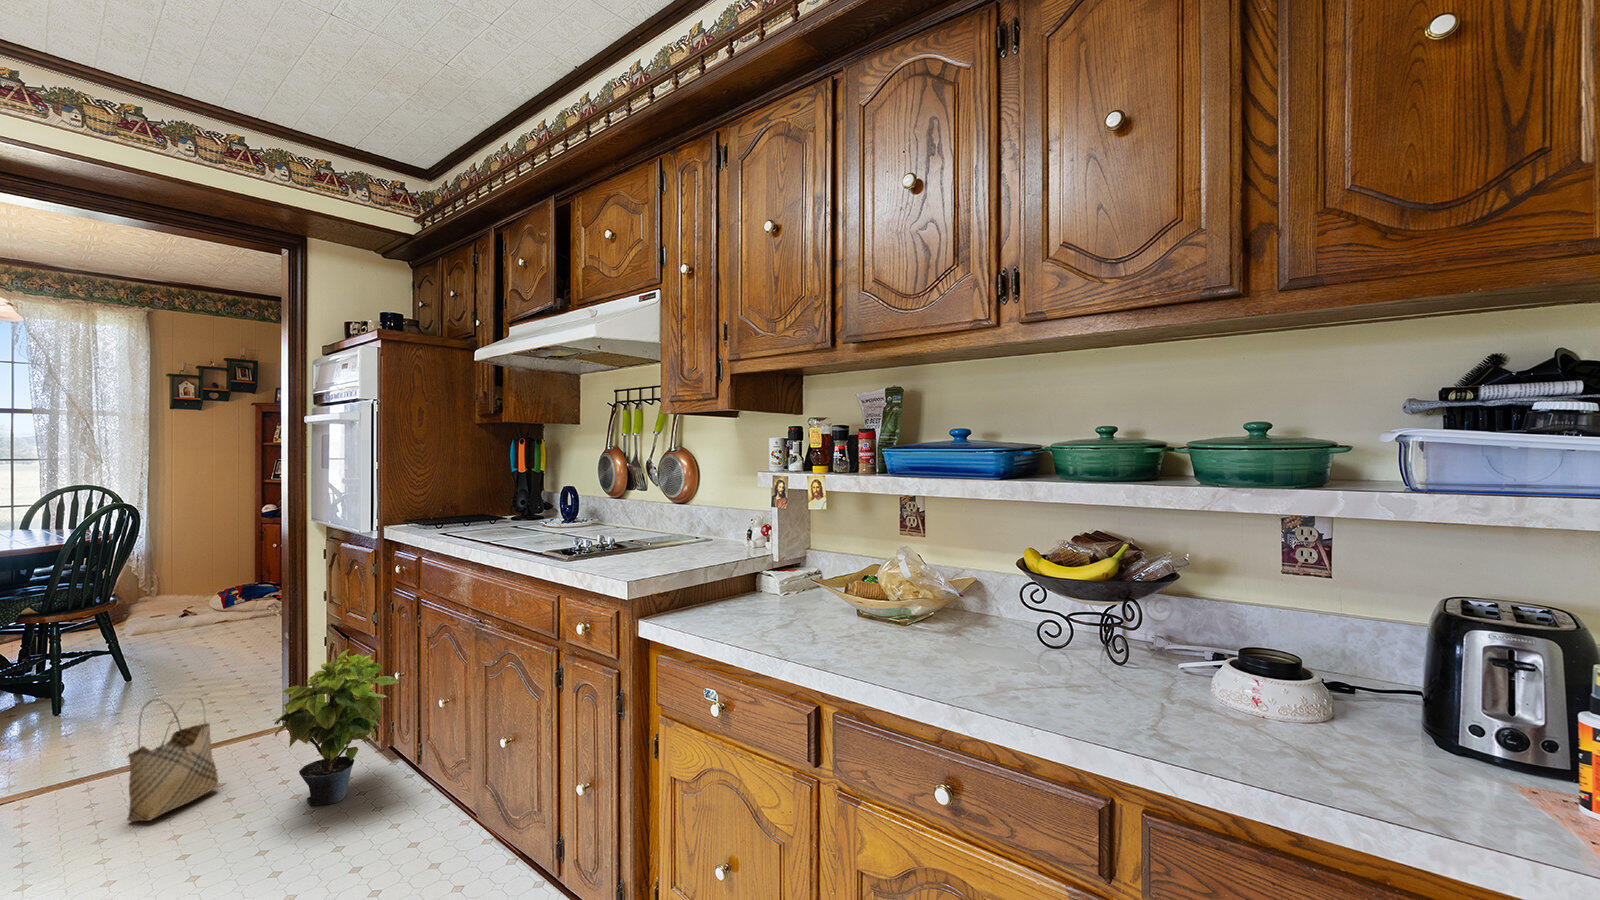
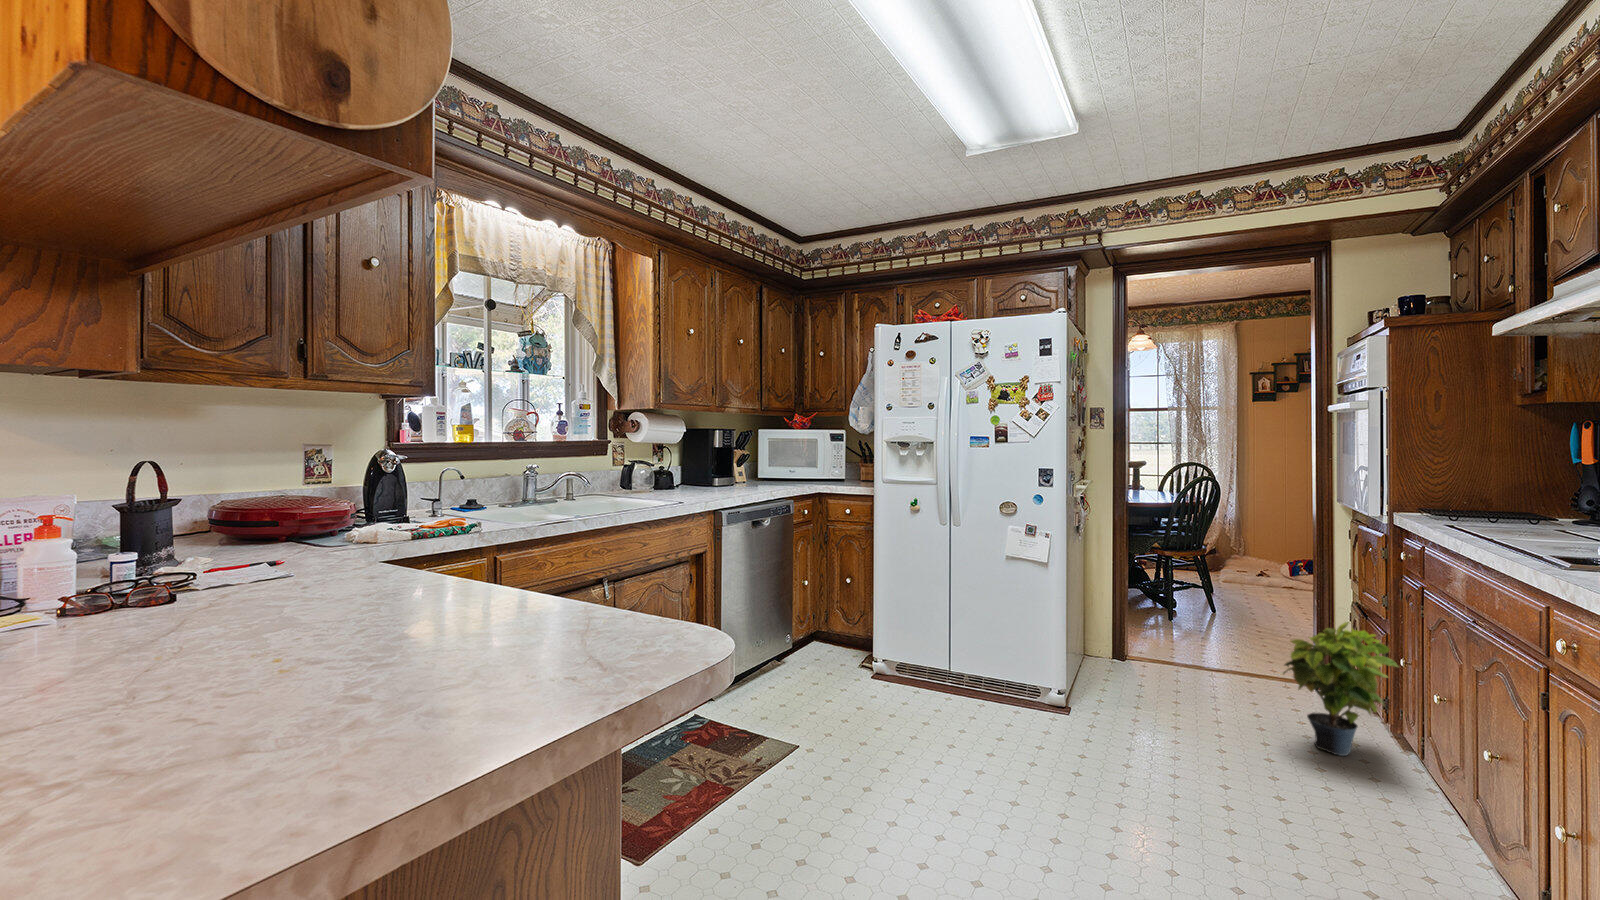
woven basket: present [127,698,218,821] -> none [1192,621,1251,705]

